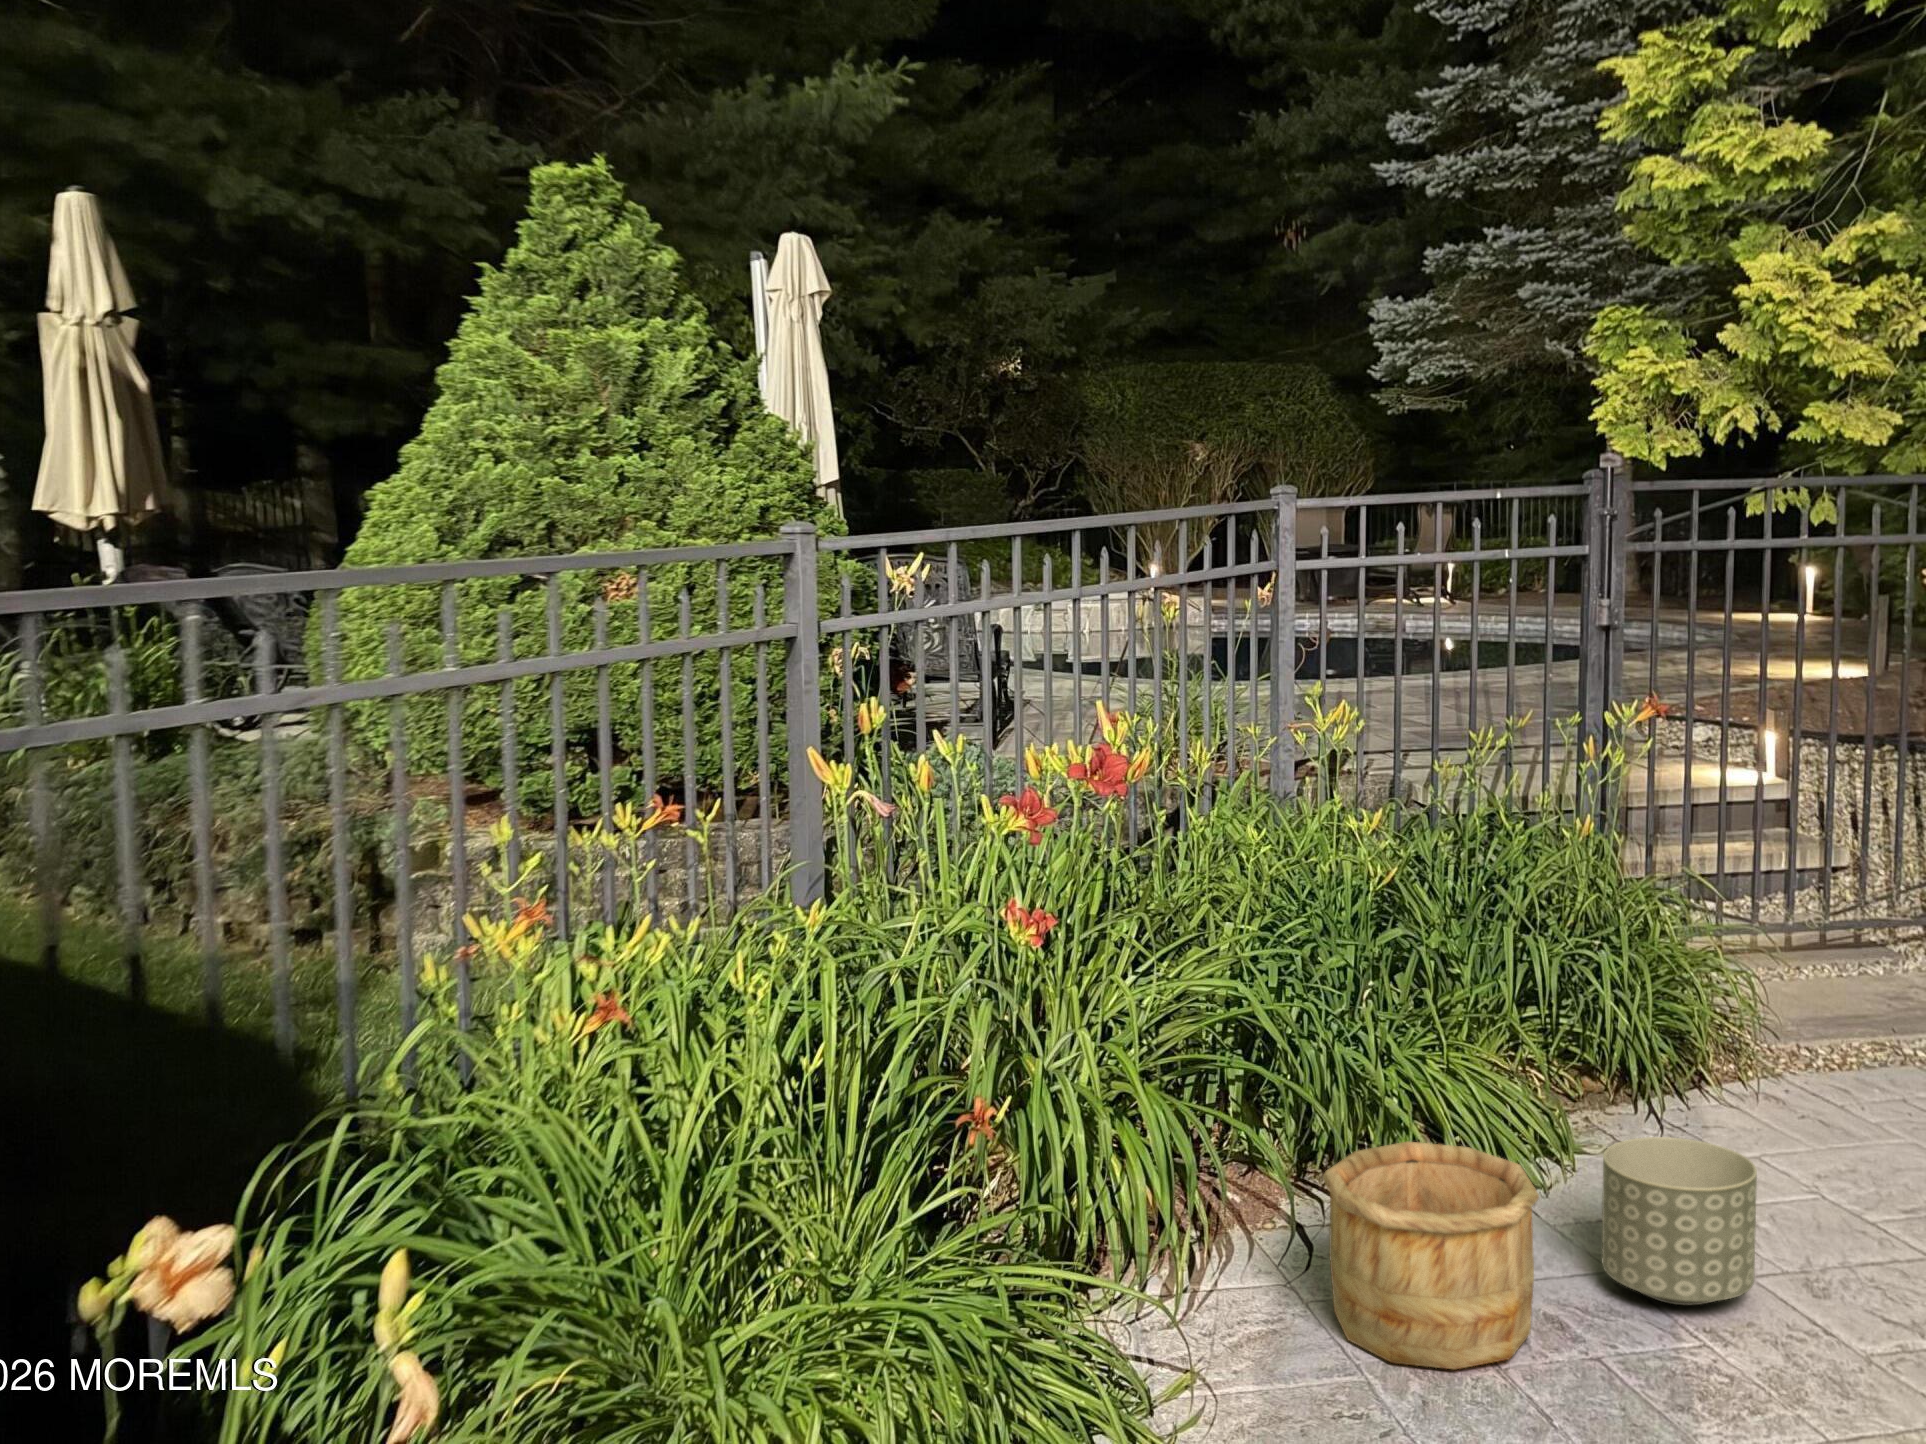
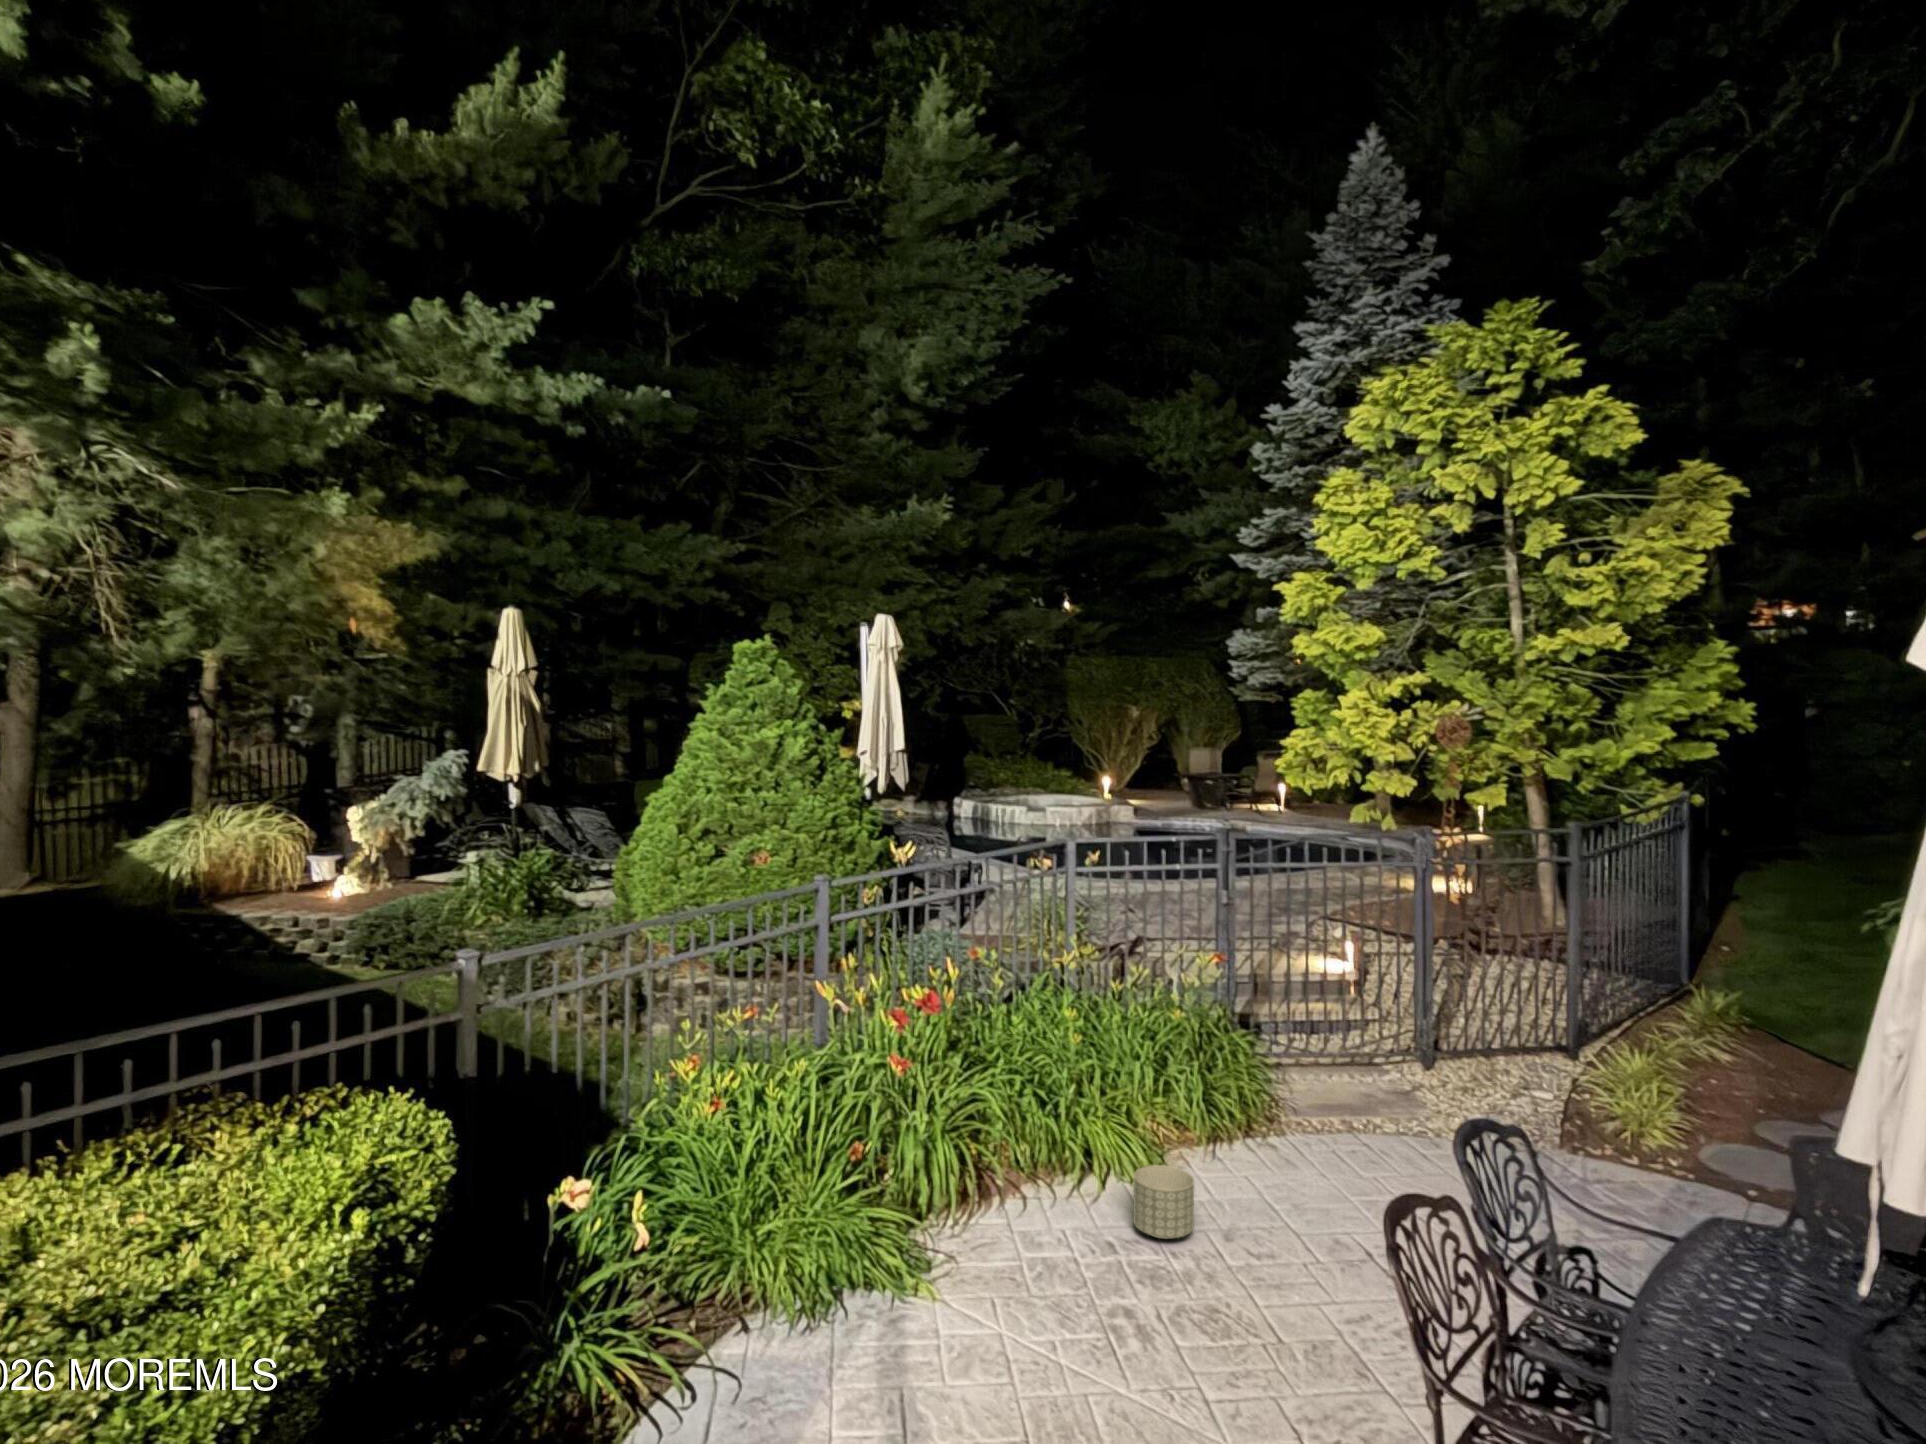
wooden bucket: present [1323,1142,1539,1369] -> none [1013,1162,1096,1260]

